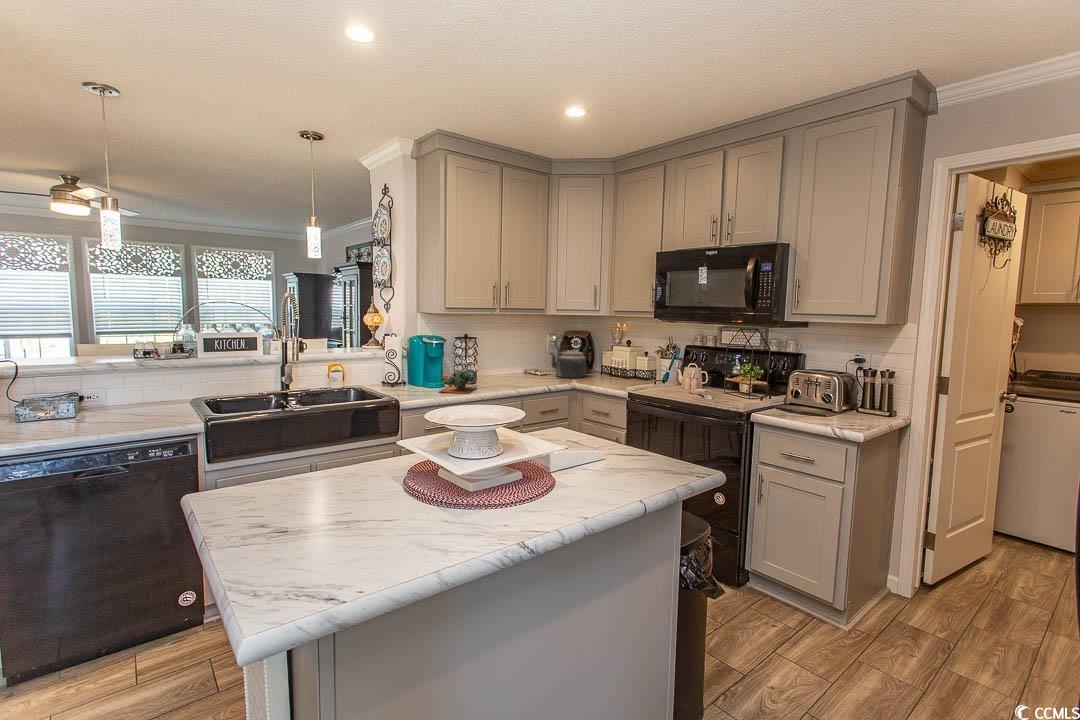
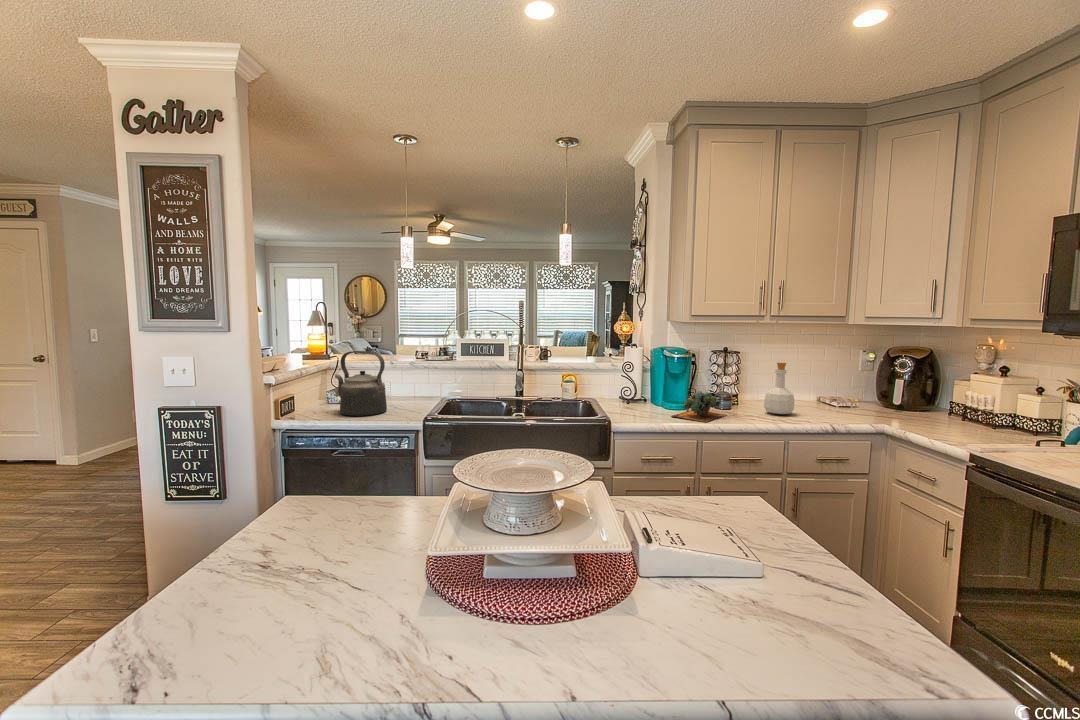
kettle: present [549,334,588,378] -> present [335,351,387,416]
bottle: none [500,345,521,383] -> present [764,363,794,414]

